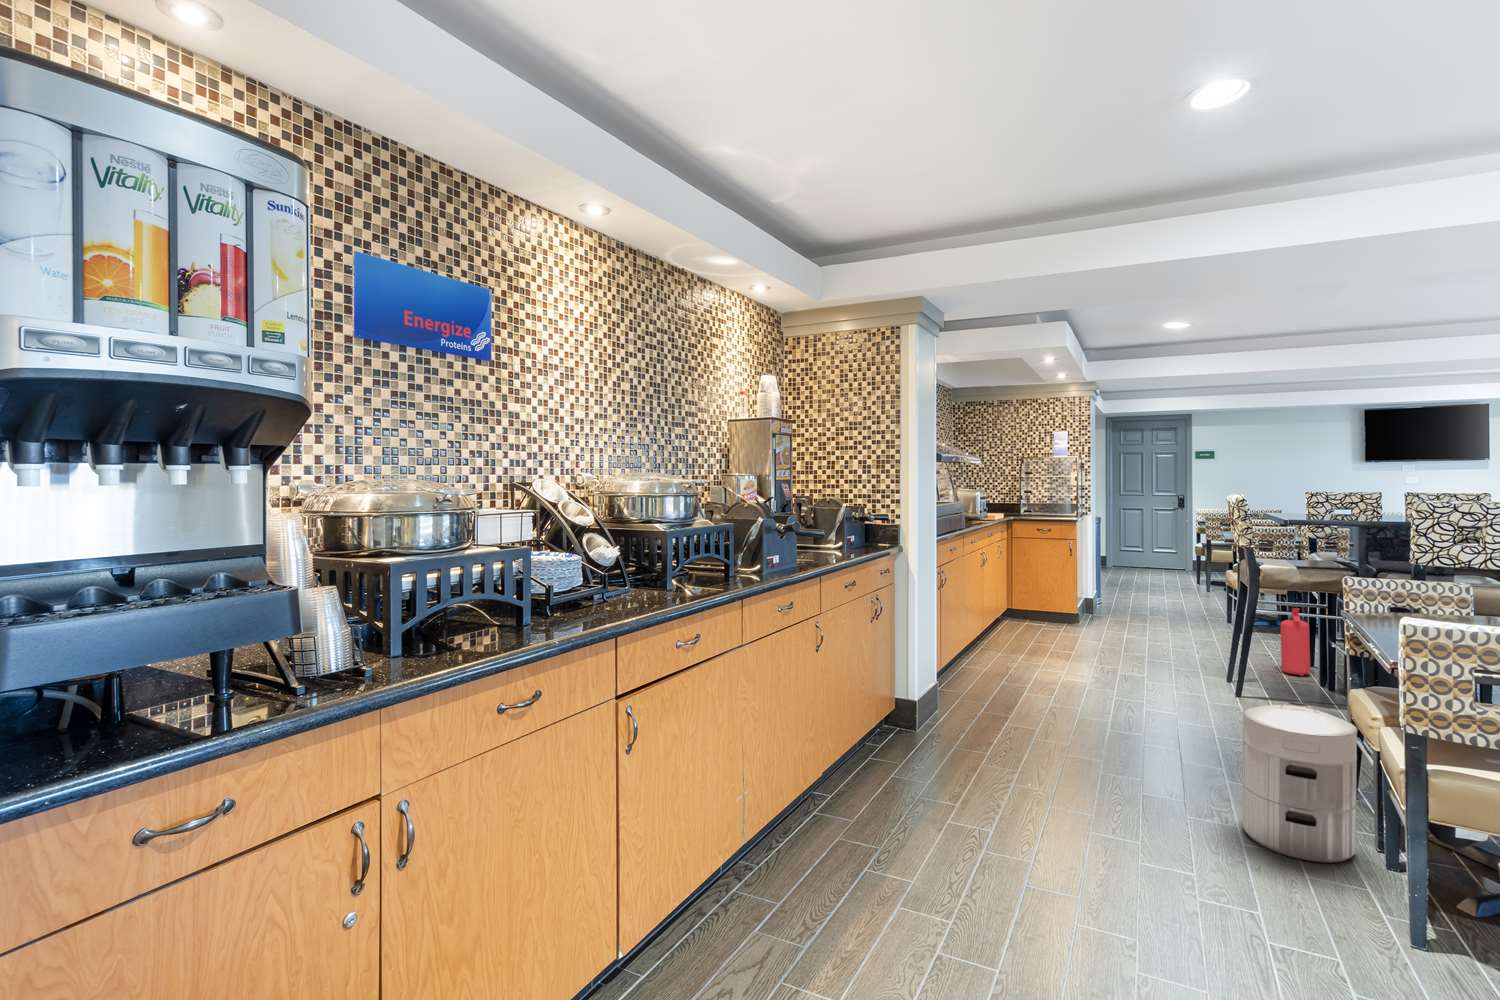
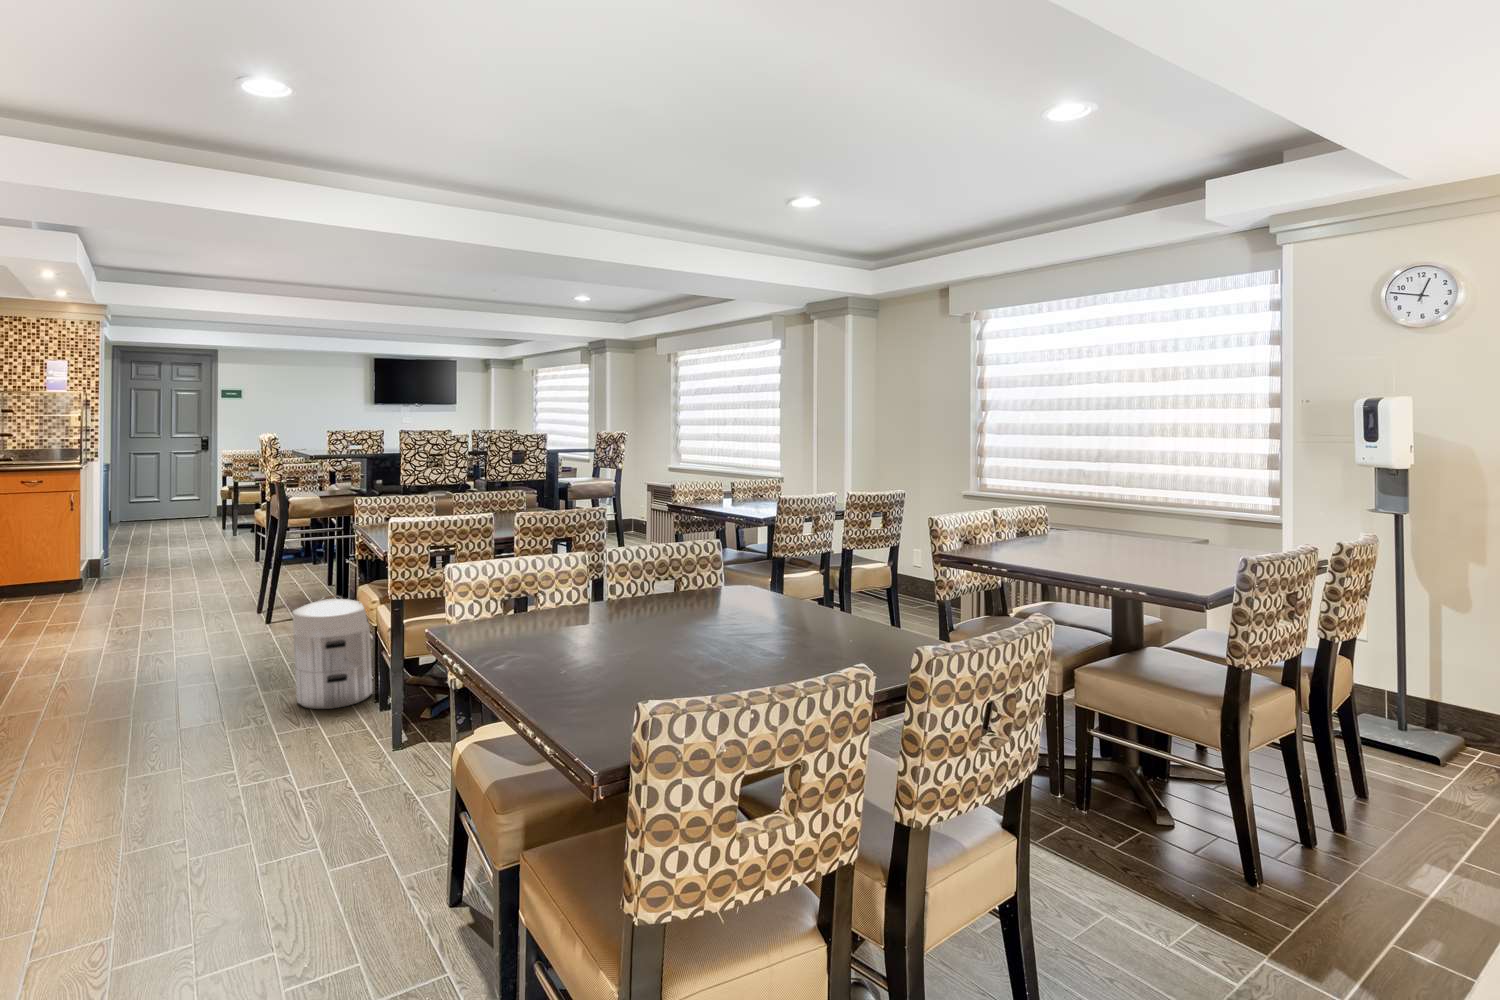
fire extinguisher: present [1280,608,1310,676] -> none [311,534,336,592]

